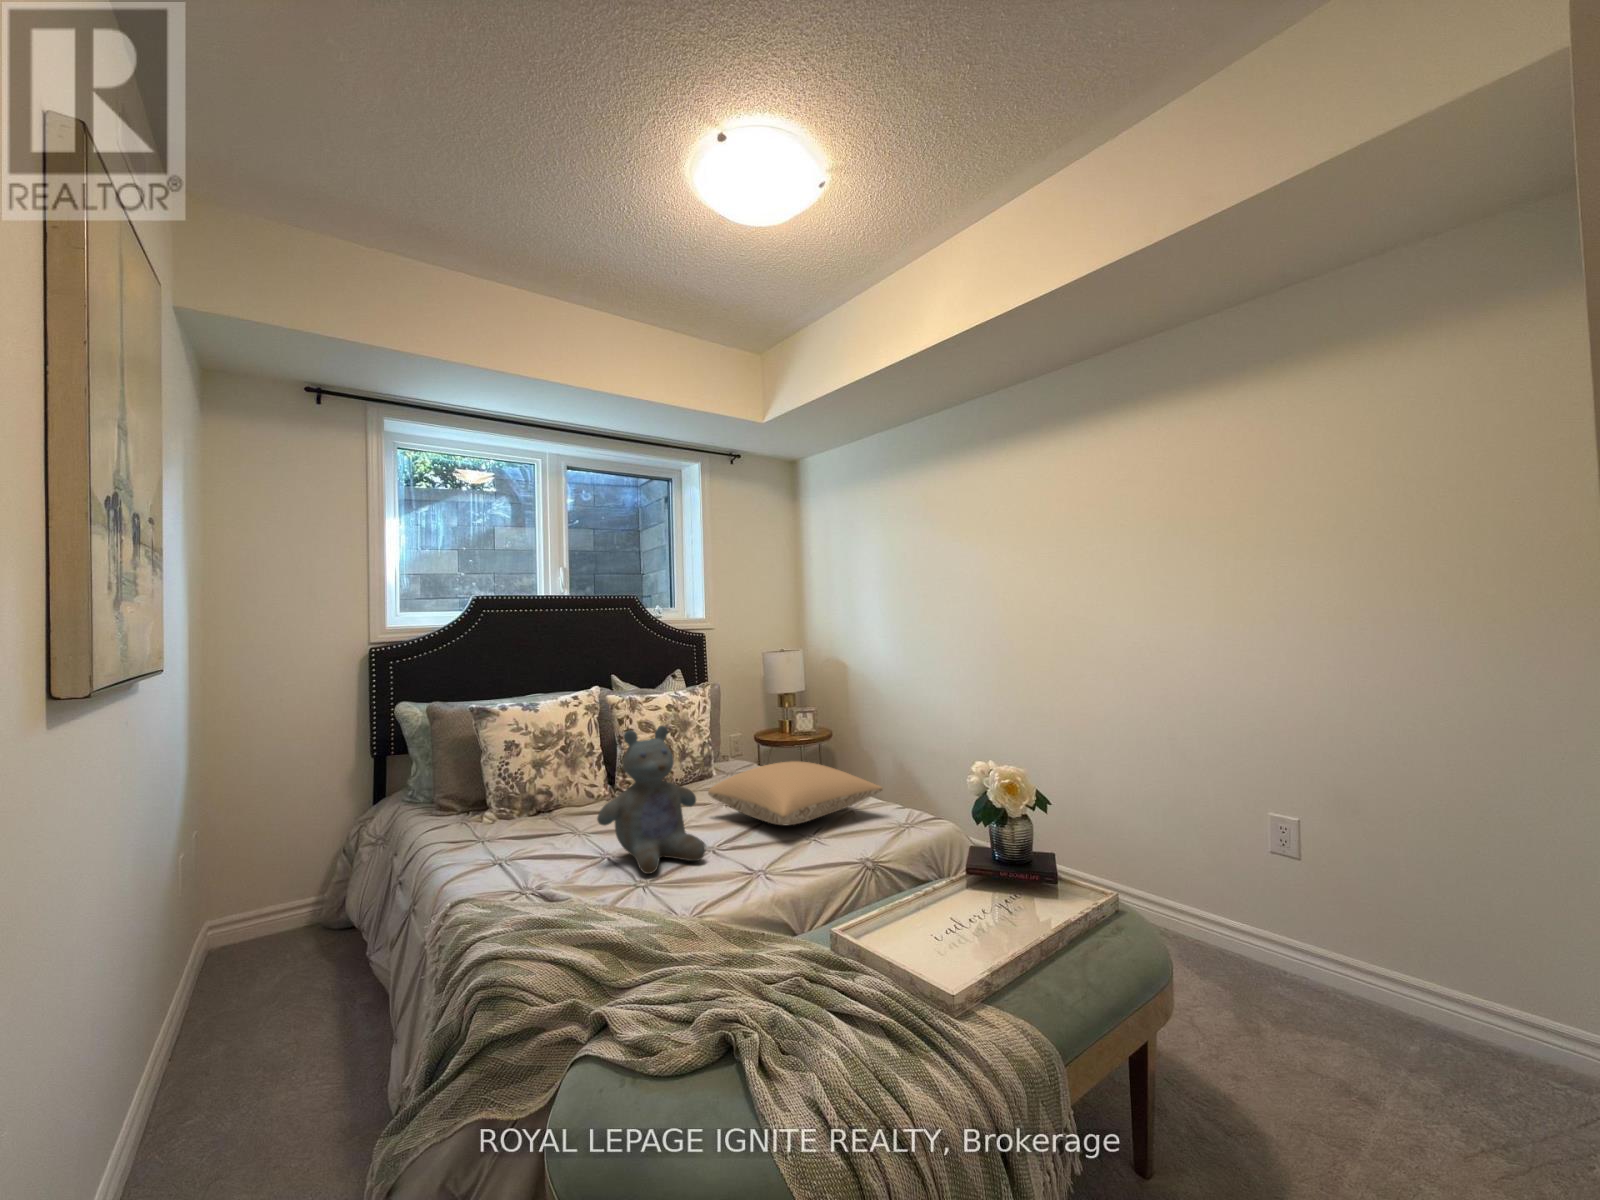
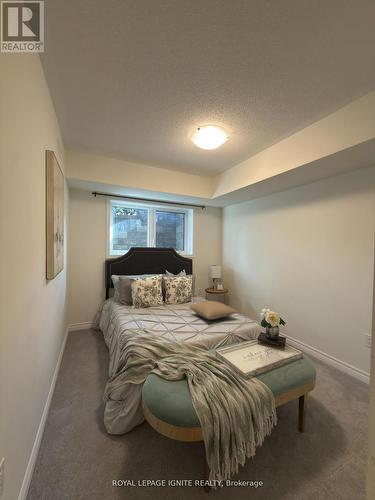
stuffed bear: present [597,726,705,874] -> none [159,290,187,329]

